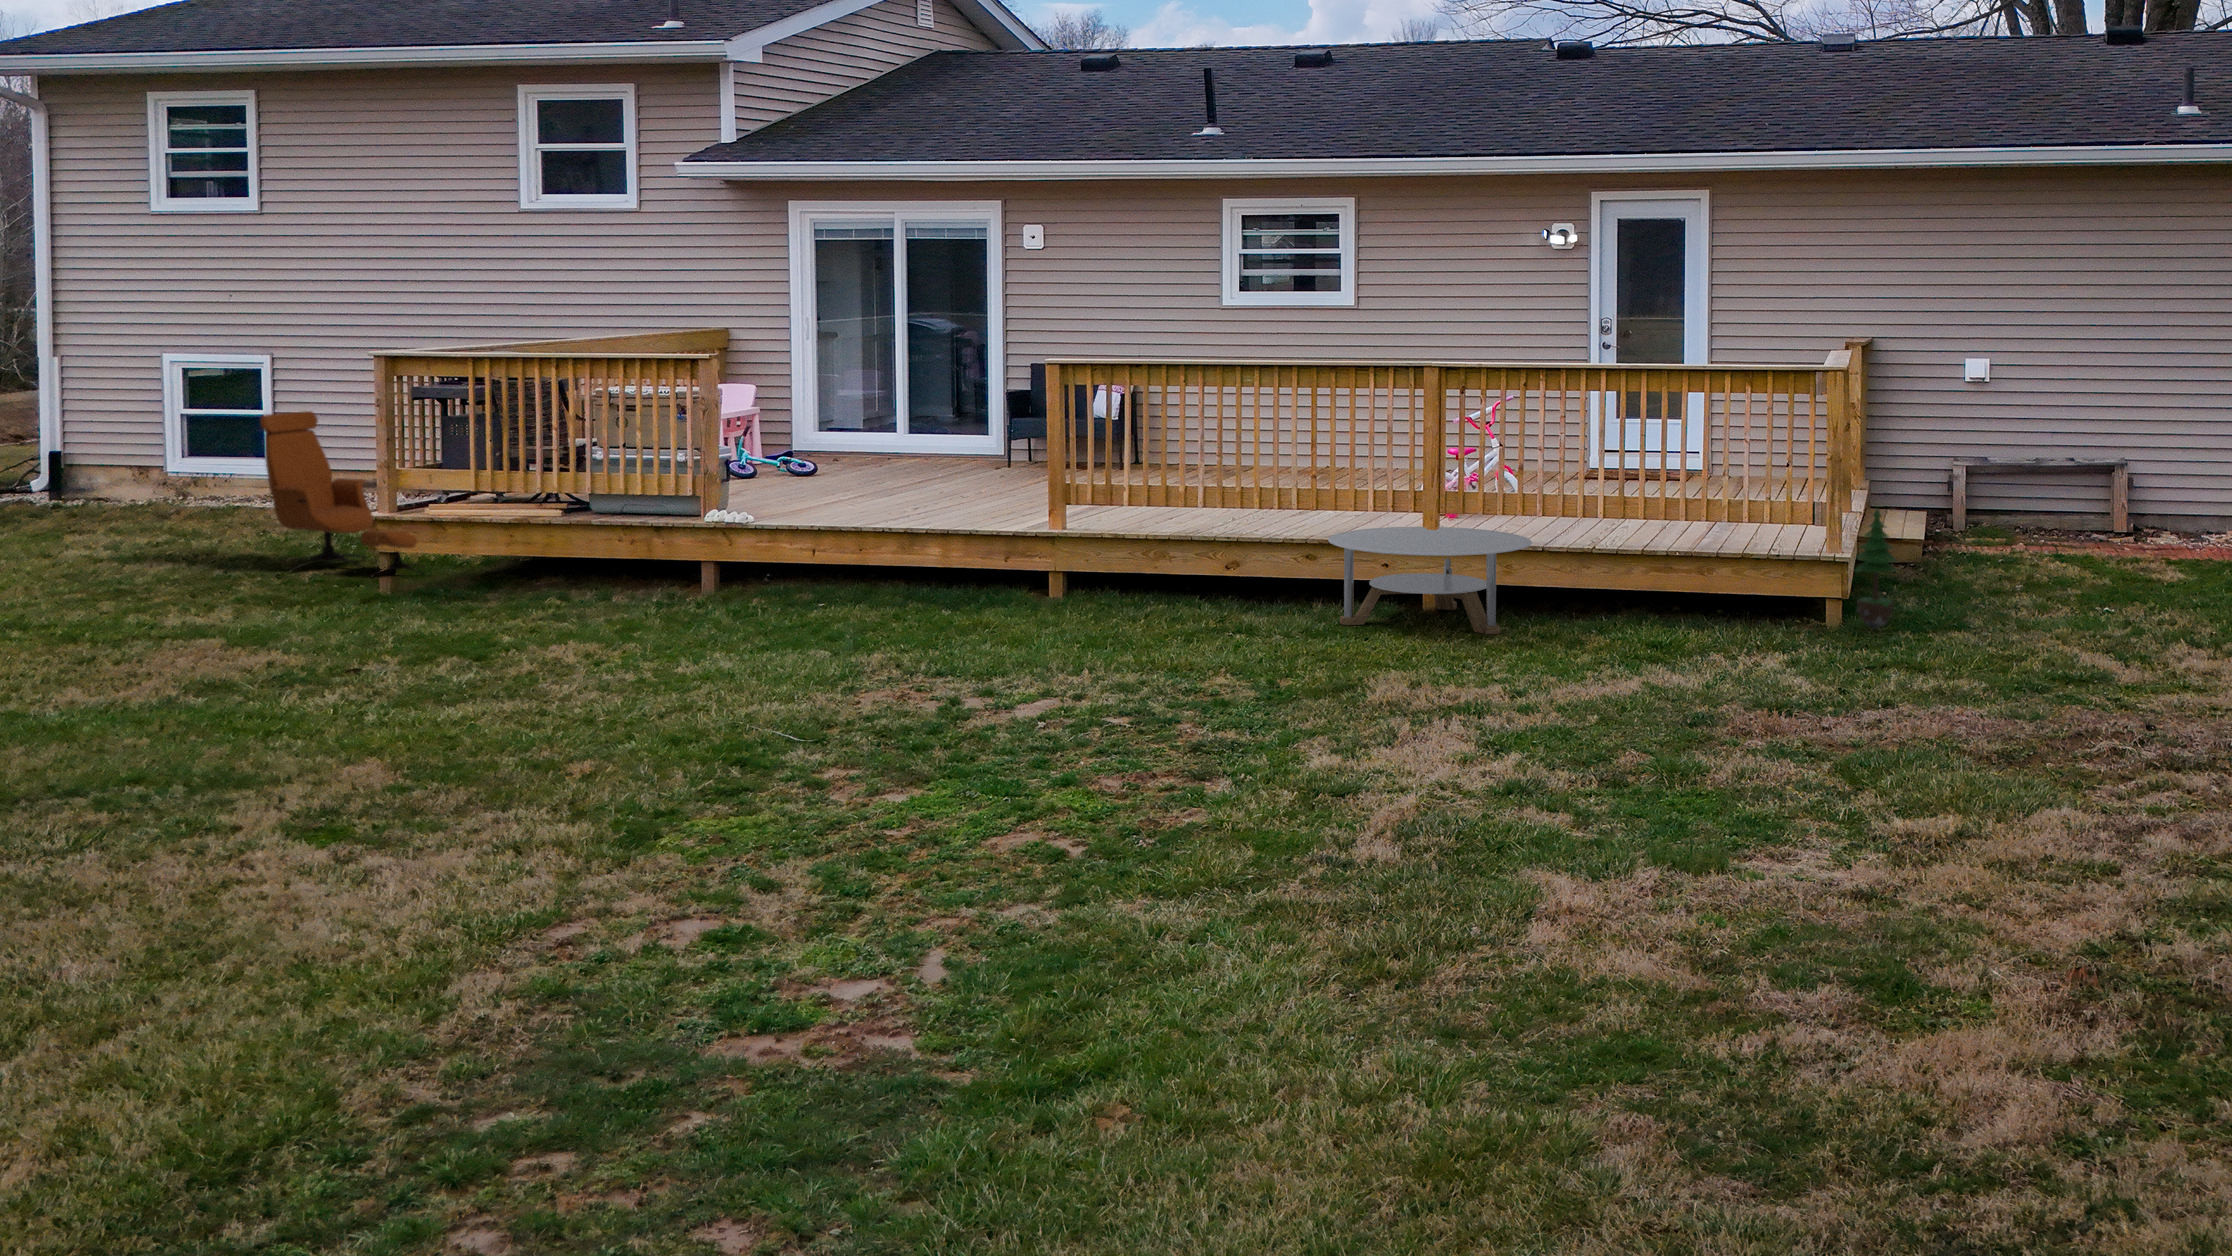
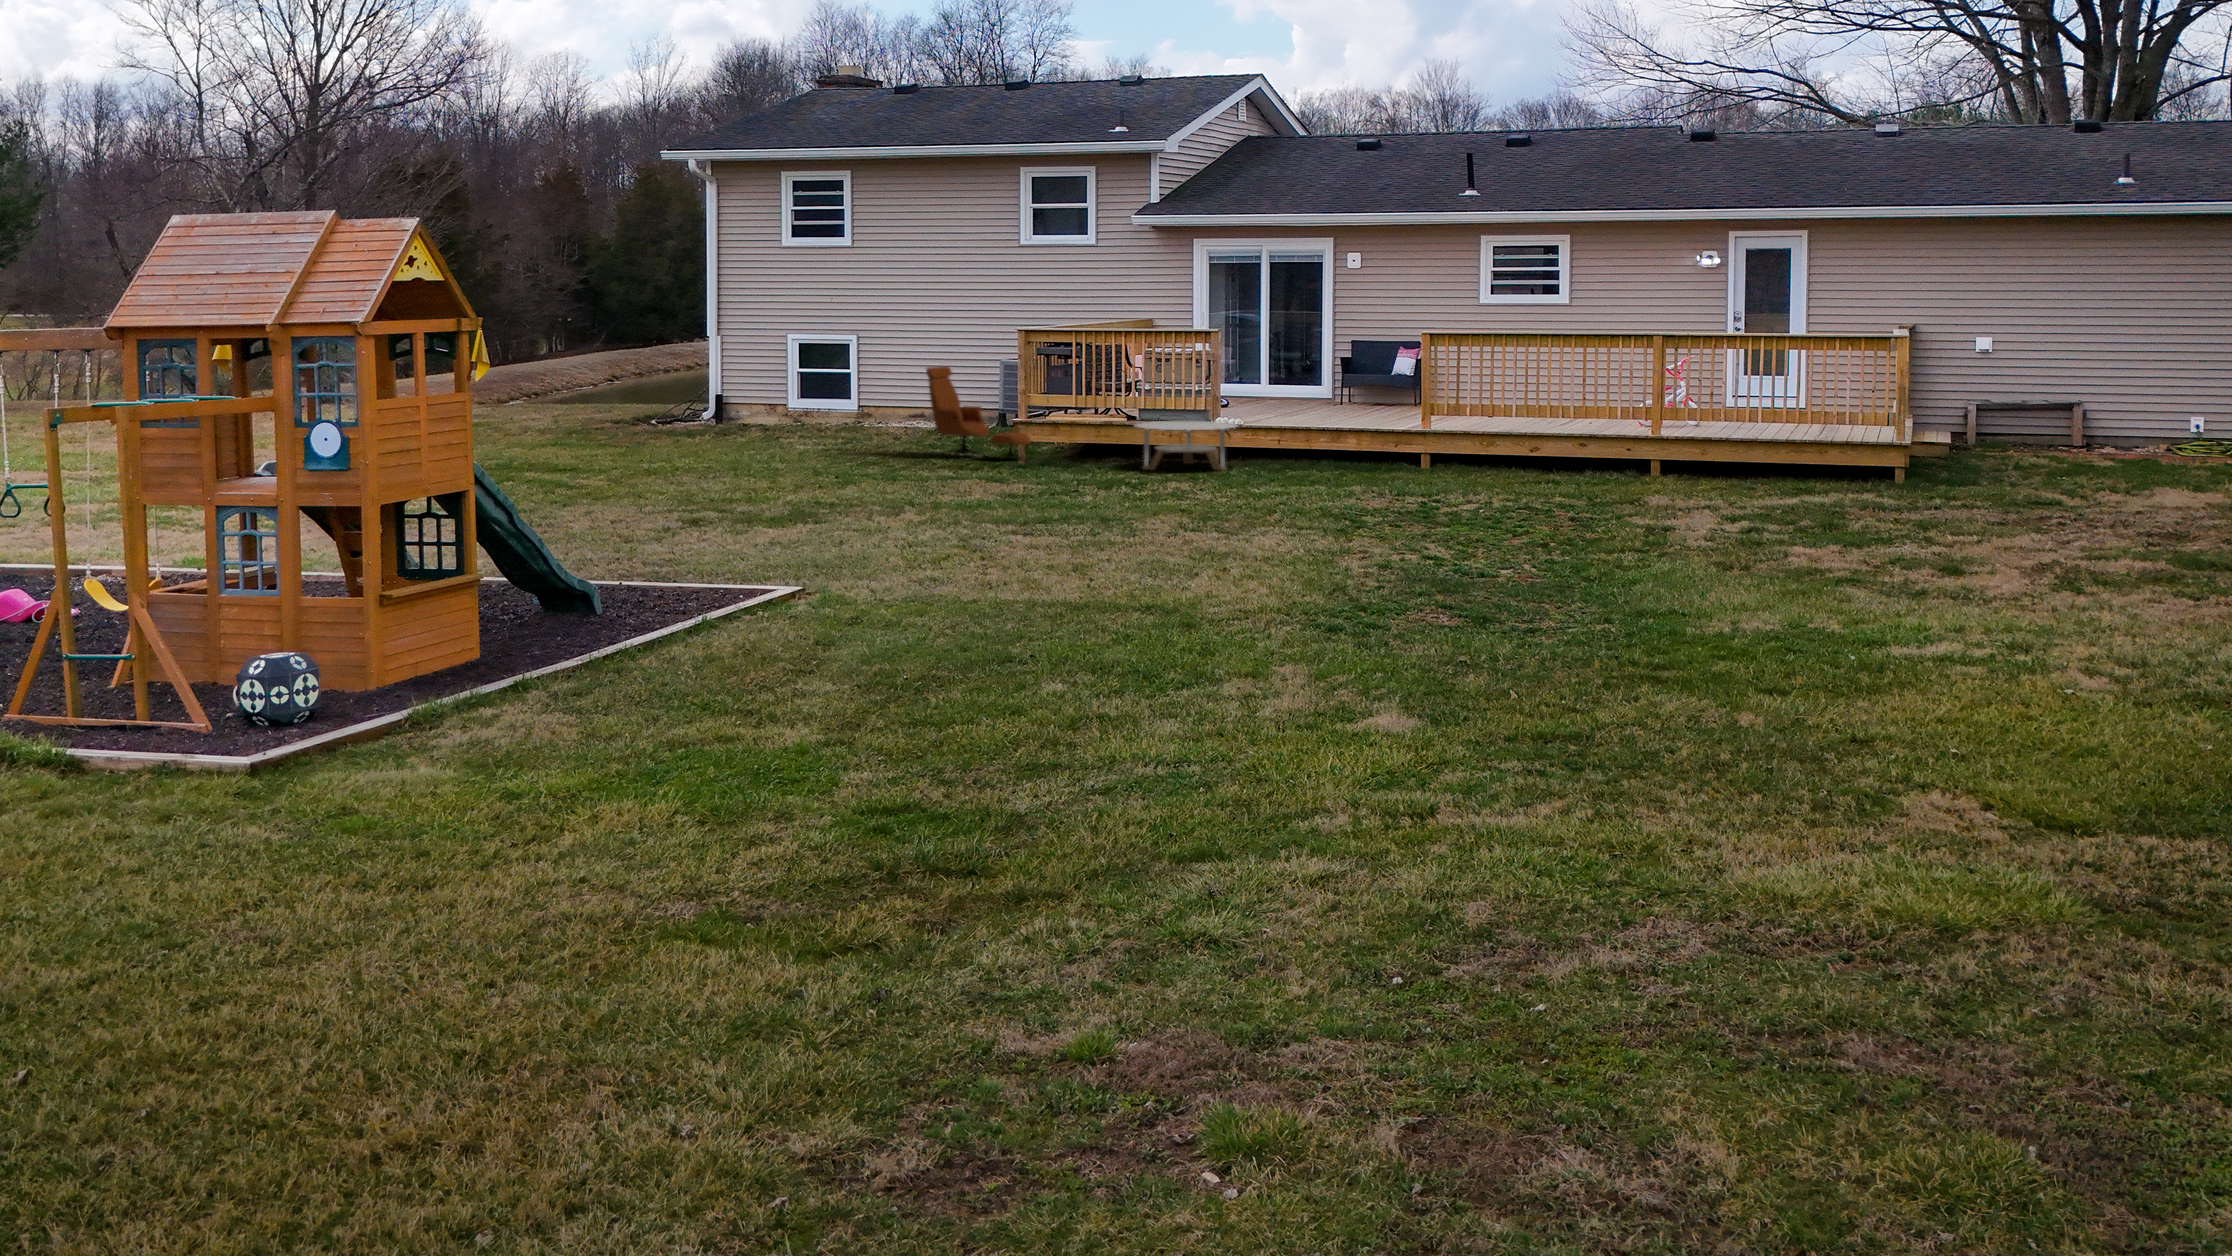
potted tree: present [1854,508,1896,629] -> none [1906,417,1935,488]
round table: present [1328,527,1532,634] -> present [1135,421,1238,471]

